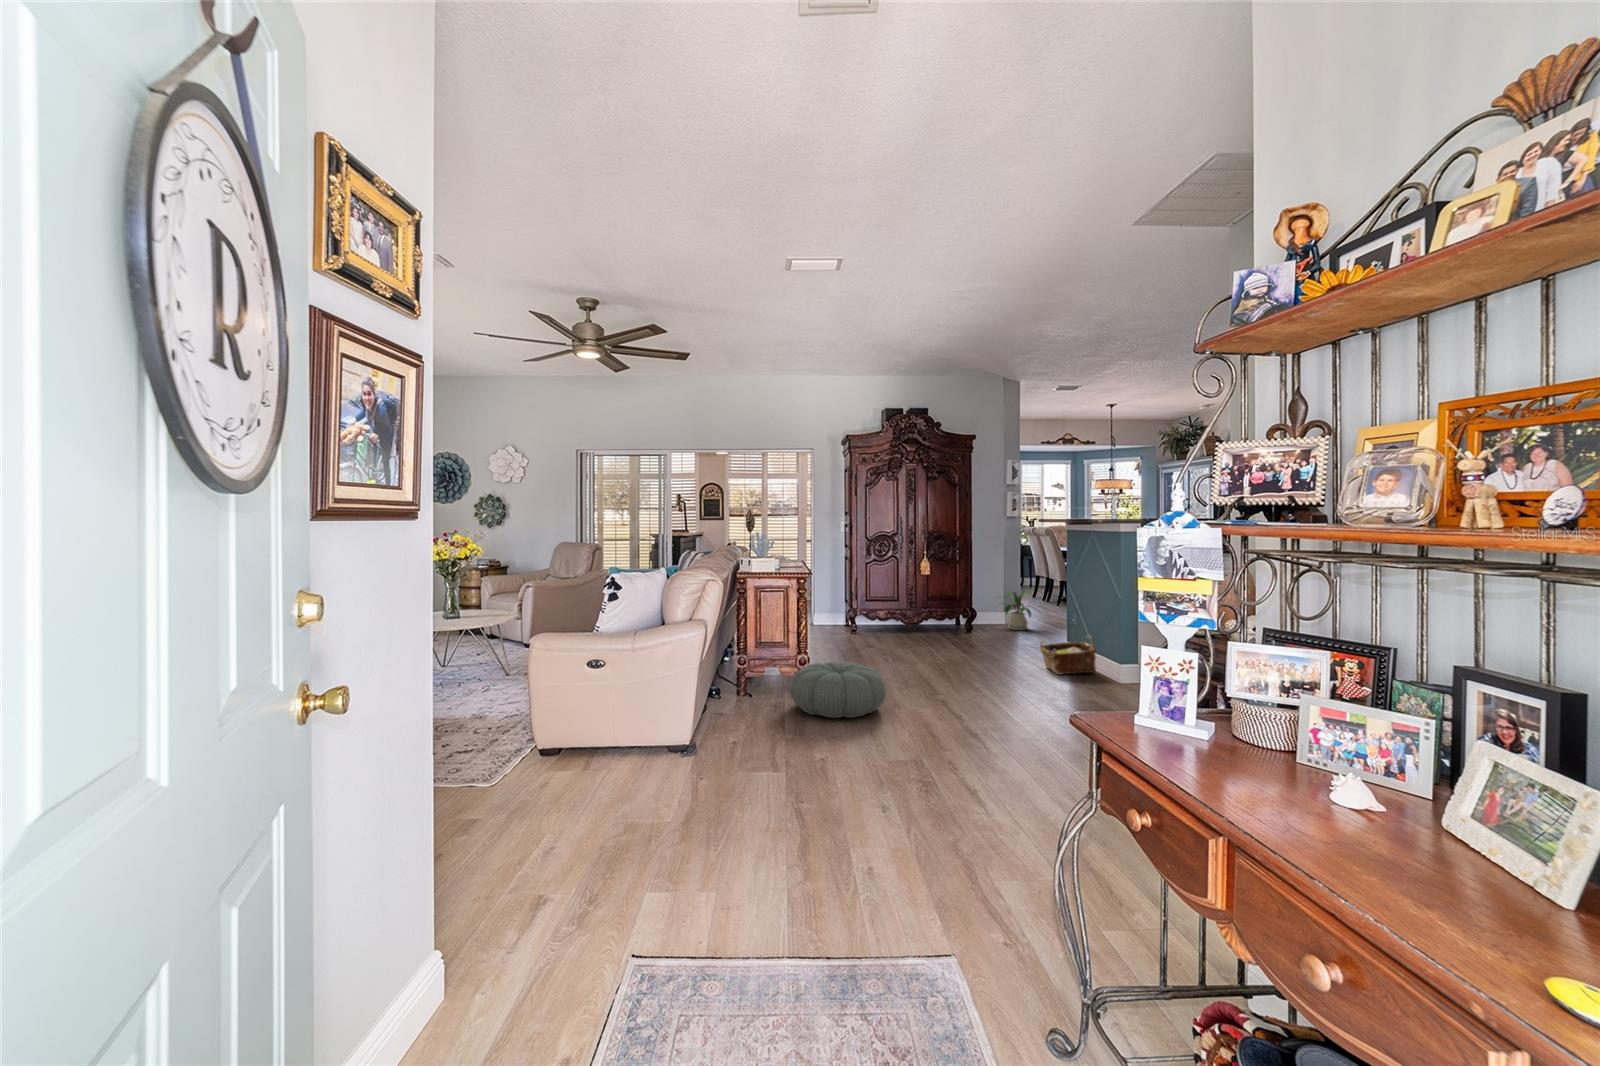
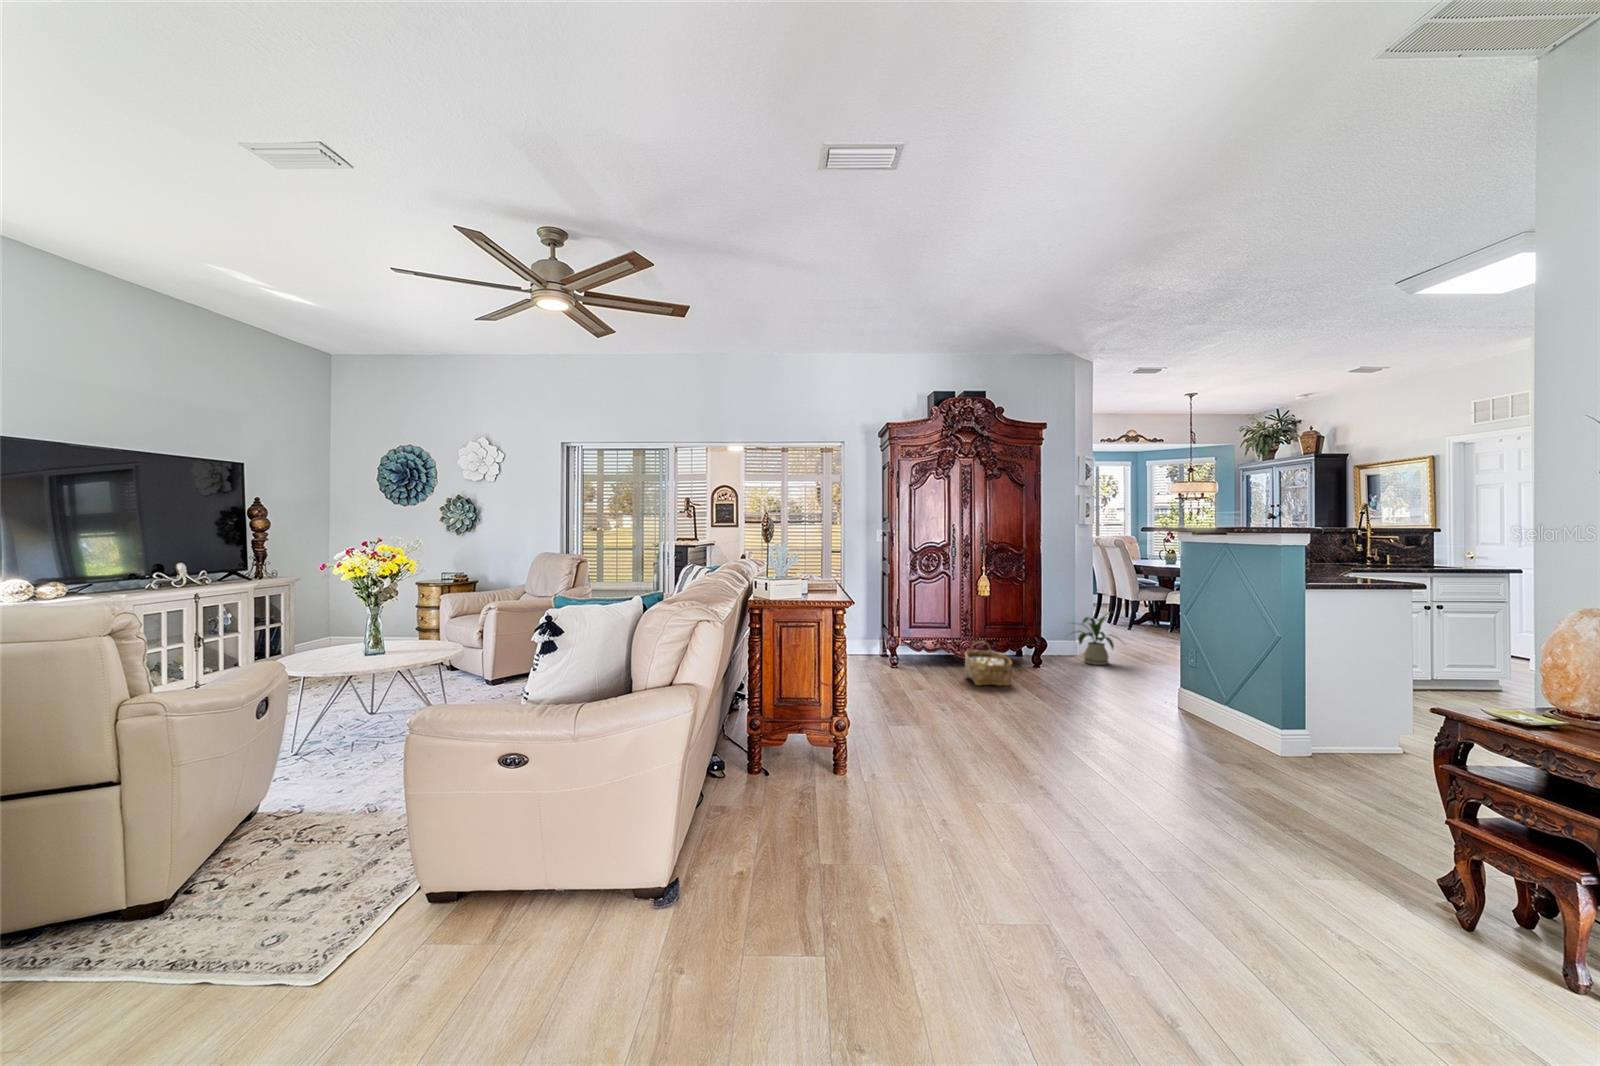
woven basket: present [1040,636,1096,675] -> present [965,641,1012,686]
pouf: present [790,661,886,718] -> none [820,729,959,822]

